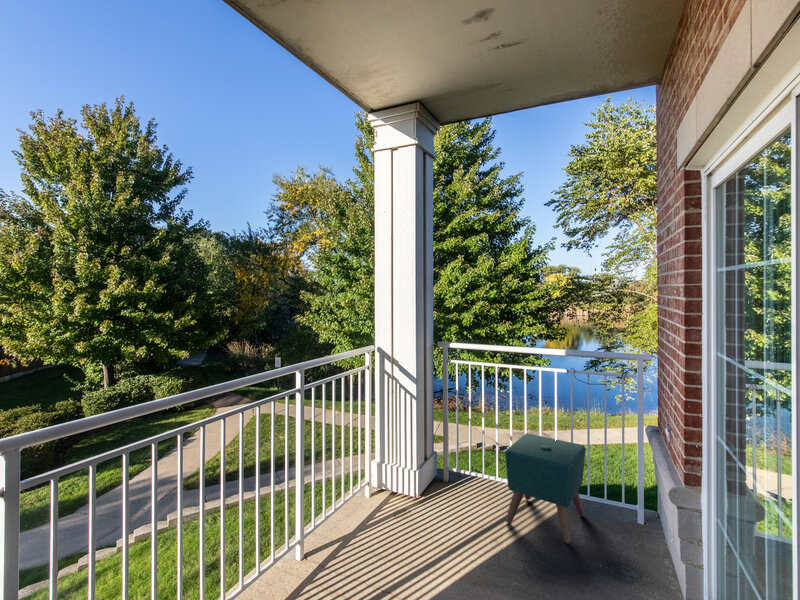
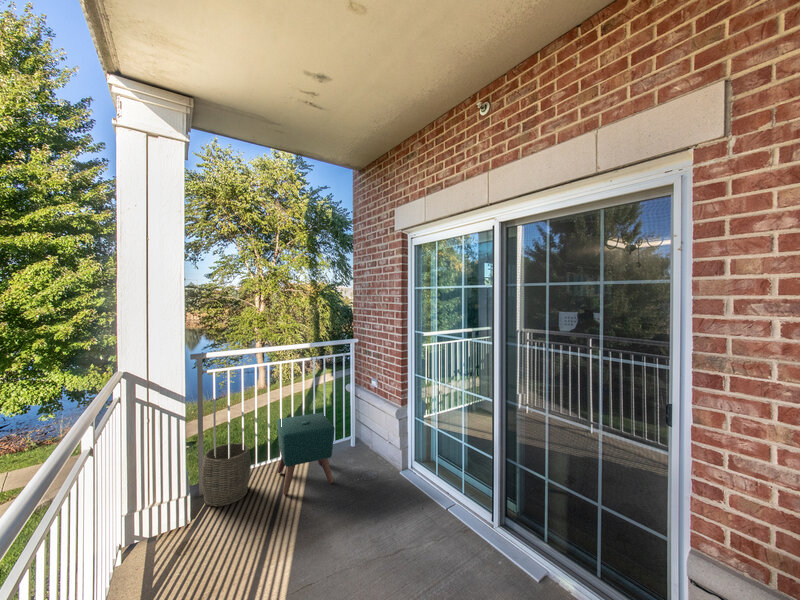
woven basket: none [444,439,490,502] -> present [201,443,251,506]

